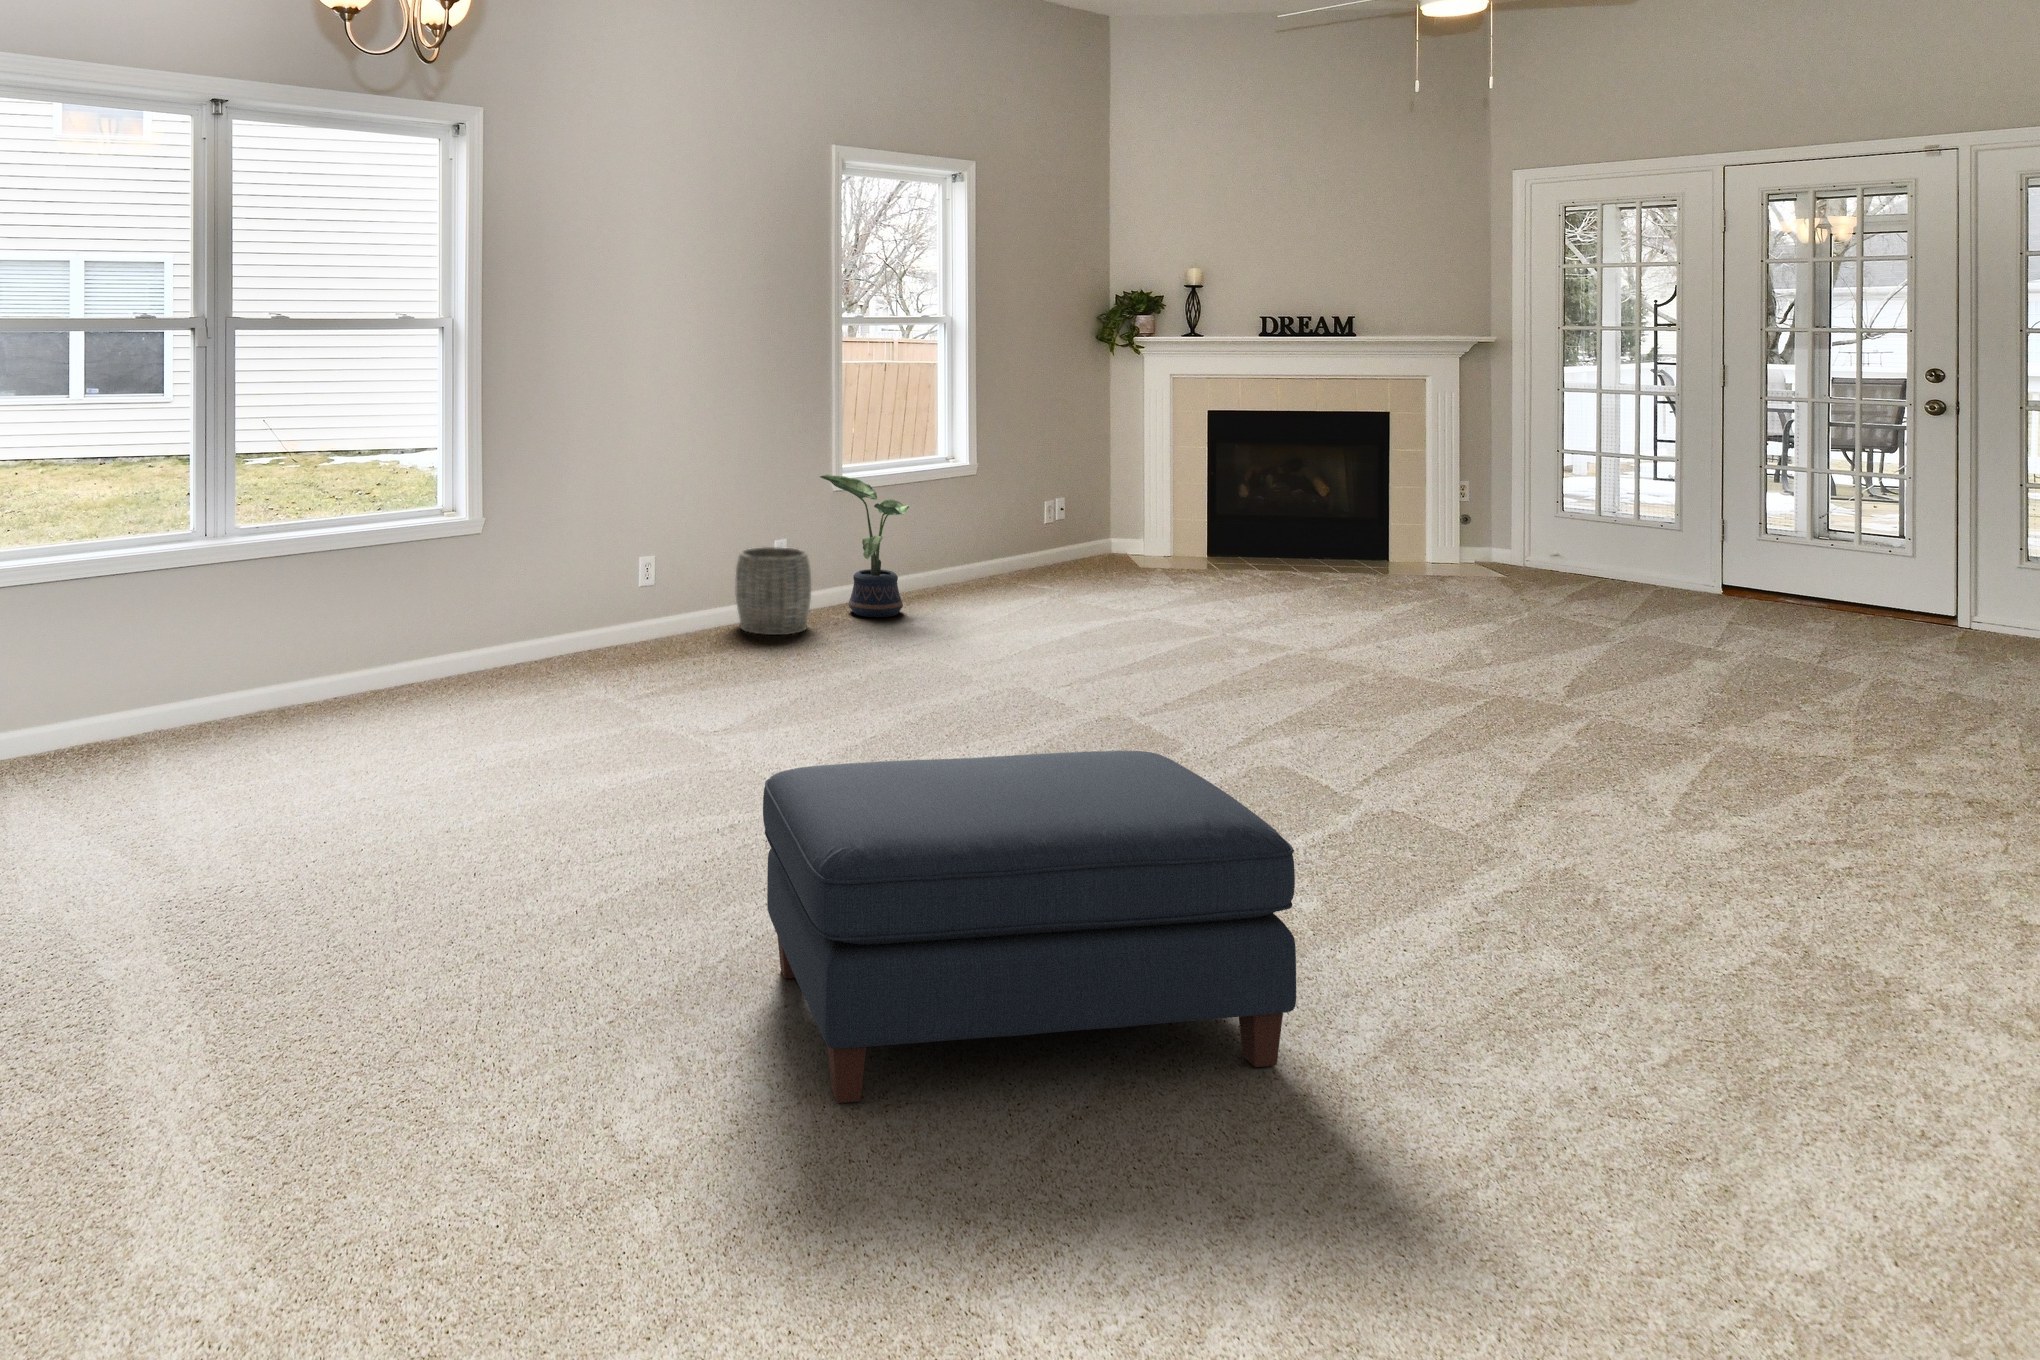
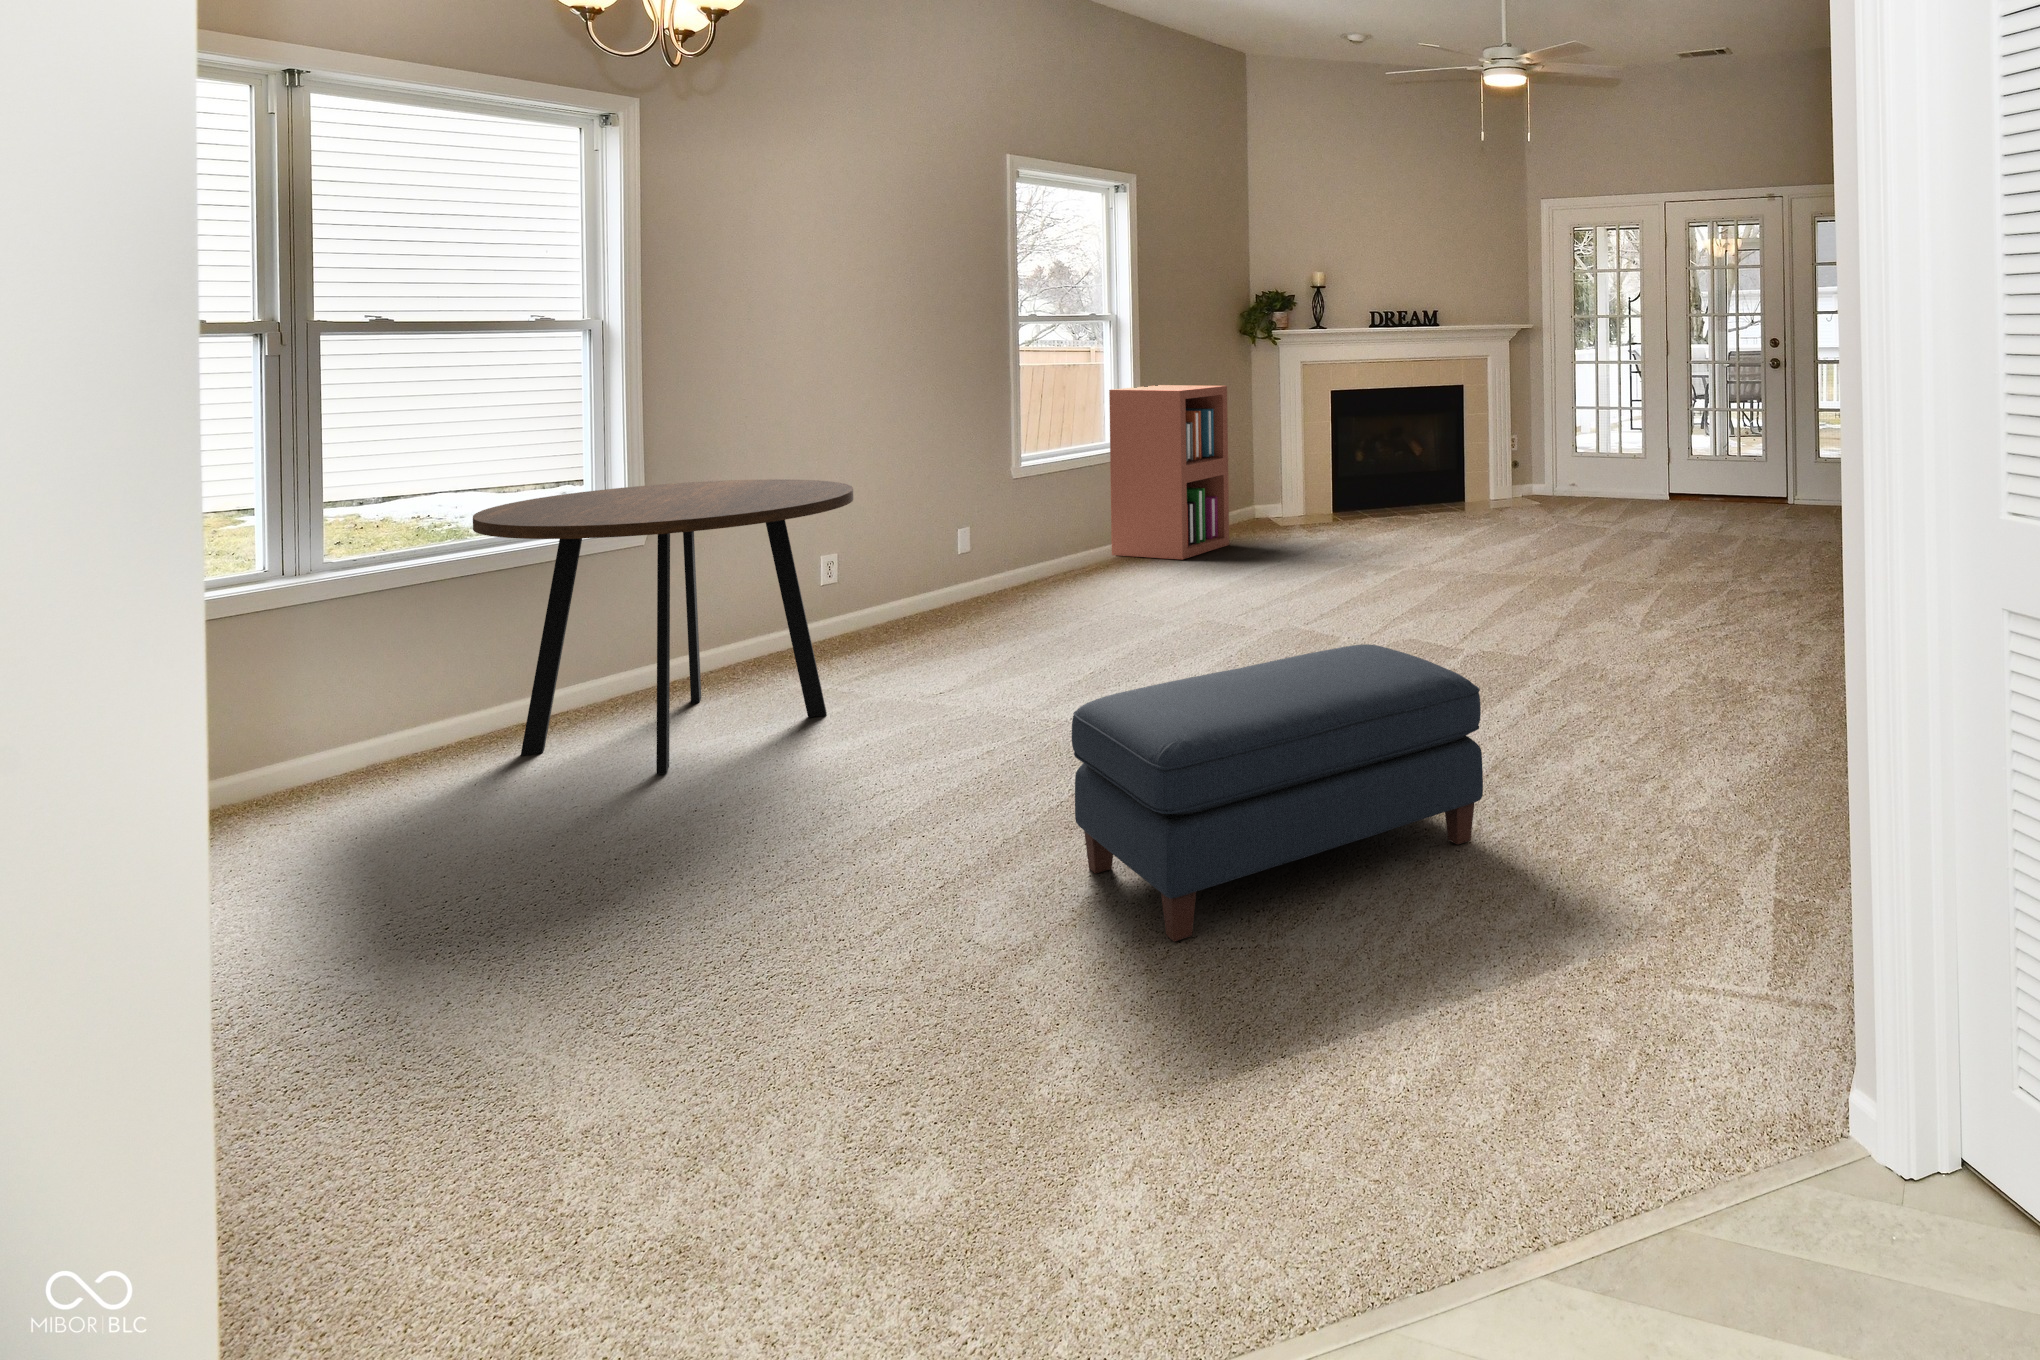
bookshelf: none [942,398,1075,598] -> present [1109,385,1229,559]
dining table: none [326,475,637,759] -> present [473,479,853,774]
potted plant: present [820,475,909,617] -> none [1000,463,1088,590]
woven basket: present [735,547,811,635] -> none [923,534,1001,617]

